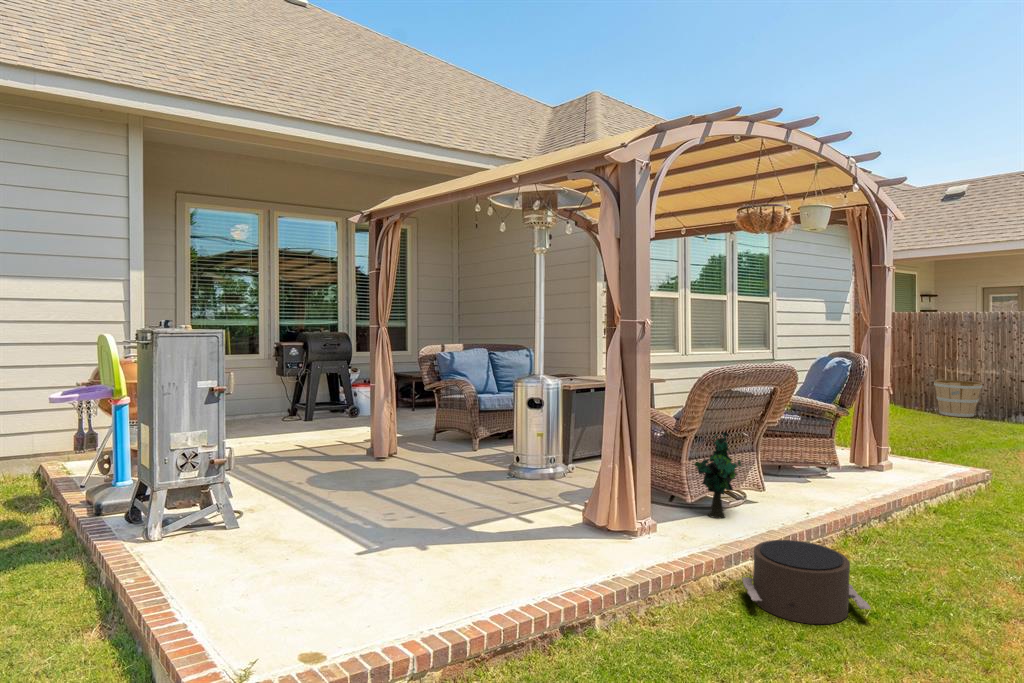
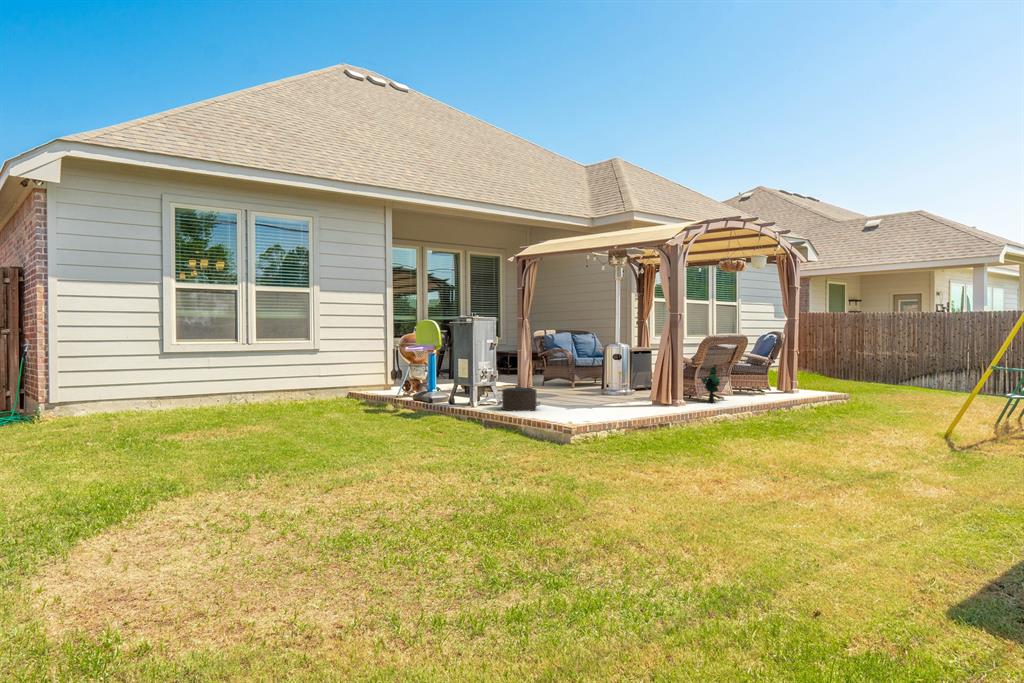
wooden bucket: present [934,379,983,417] -> none [842,355,871,378]
pouf: present [742,540,871,624] -> present [497,388,540,411]

